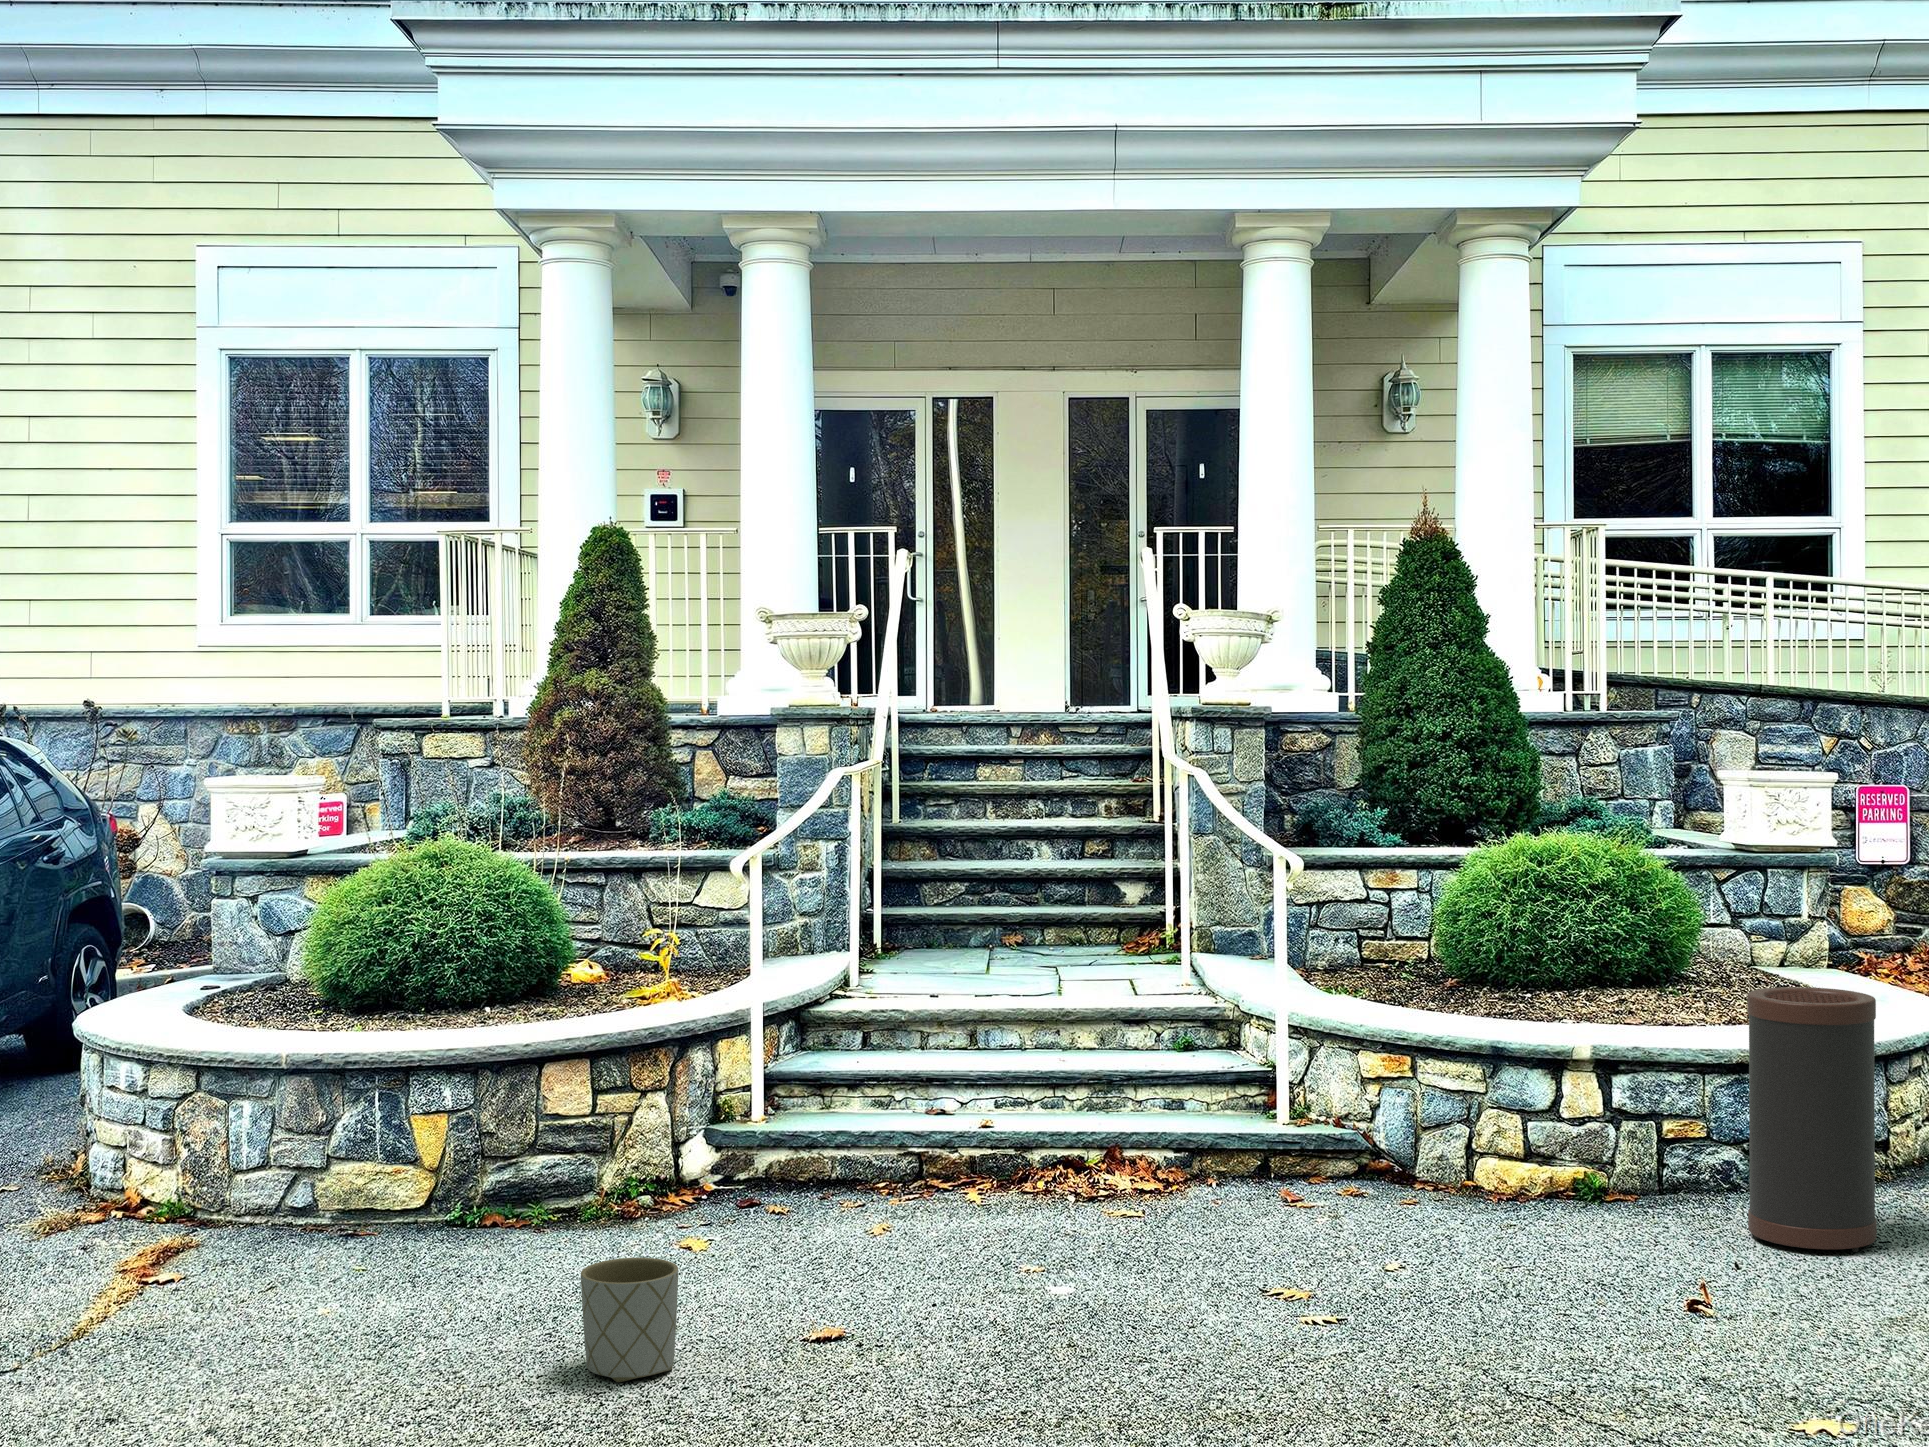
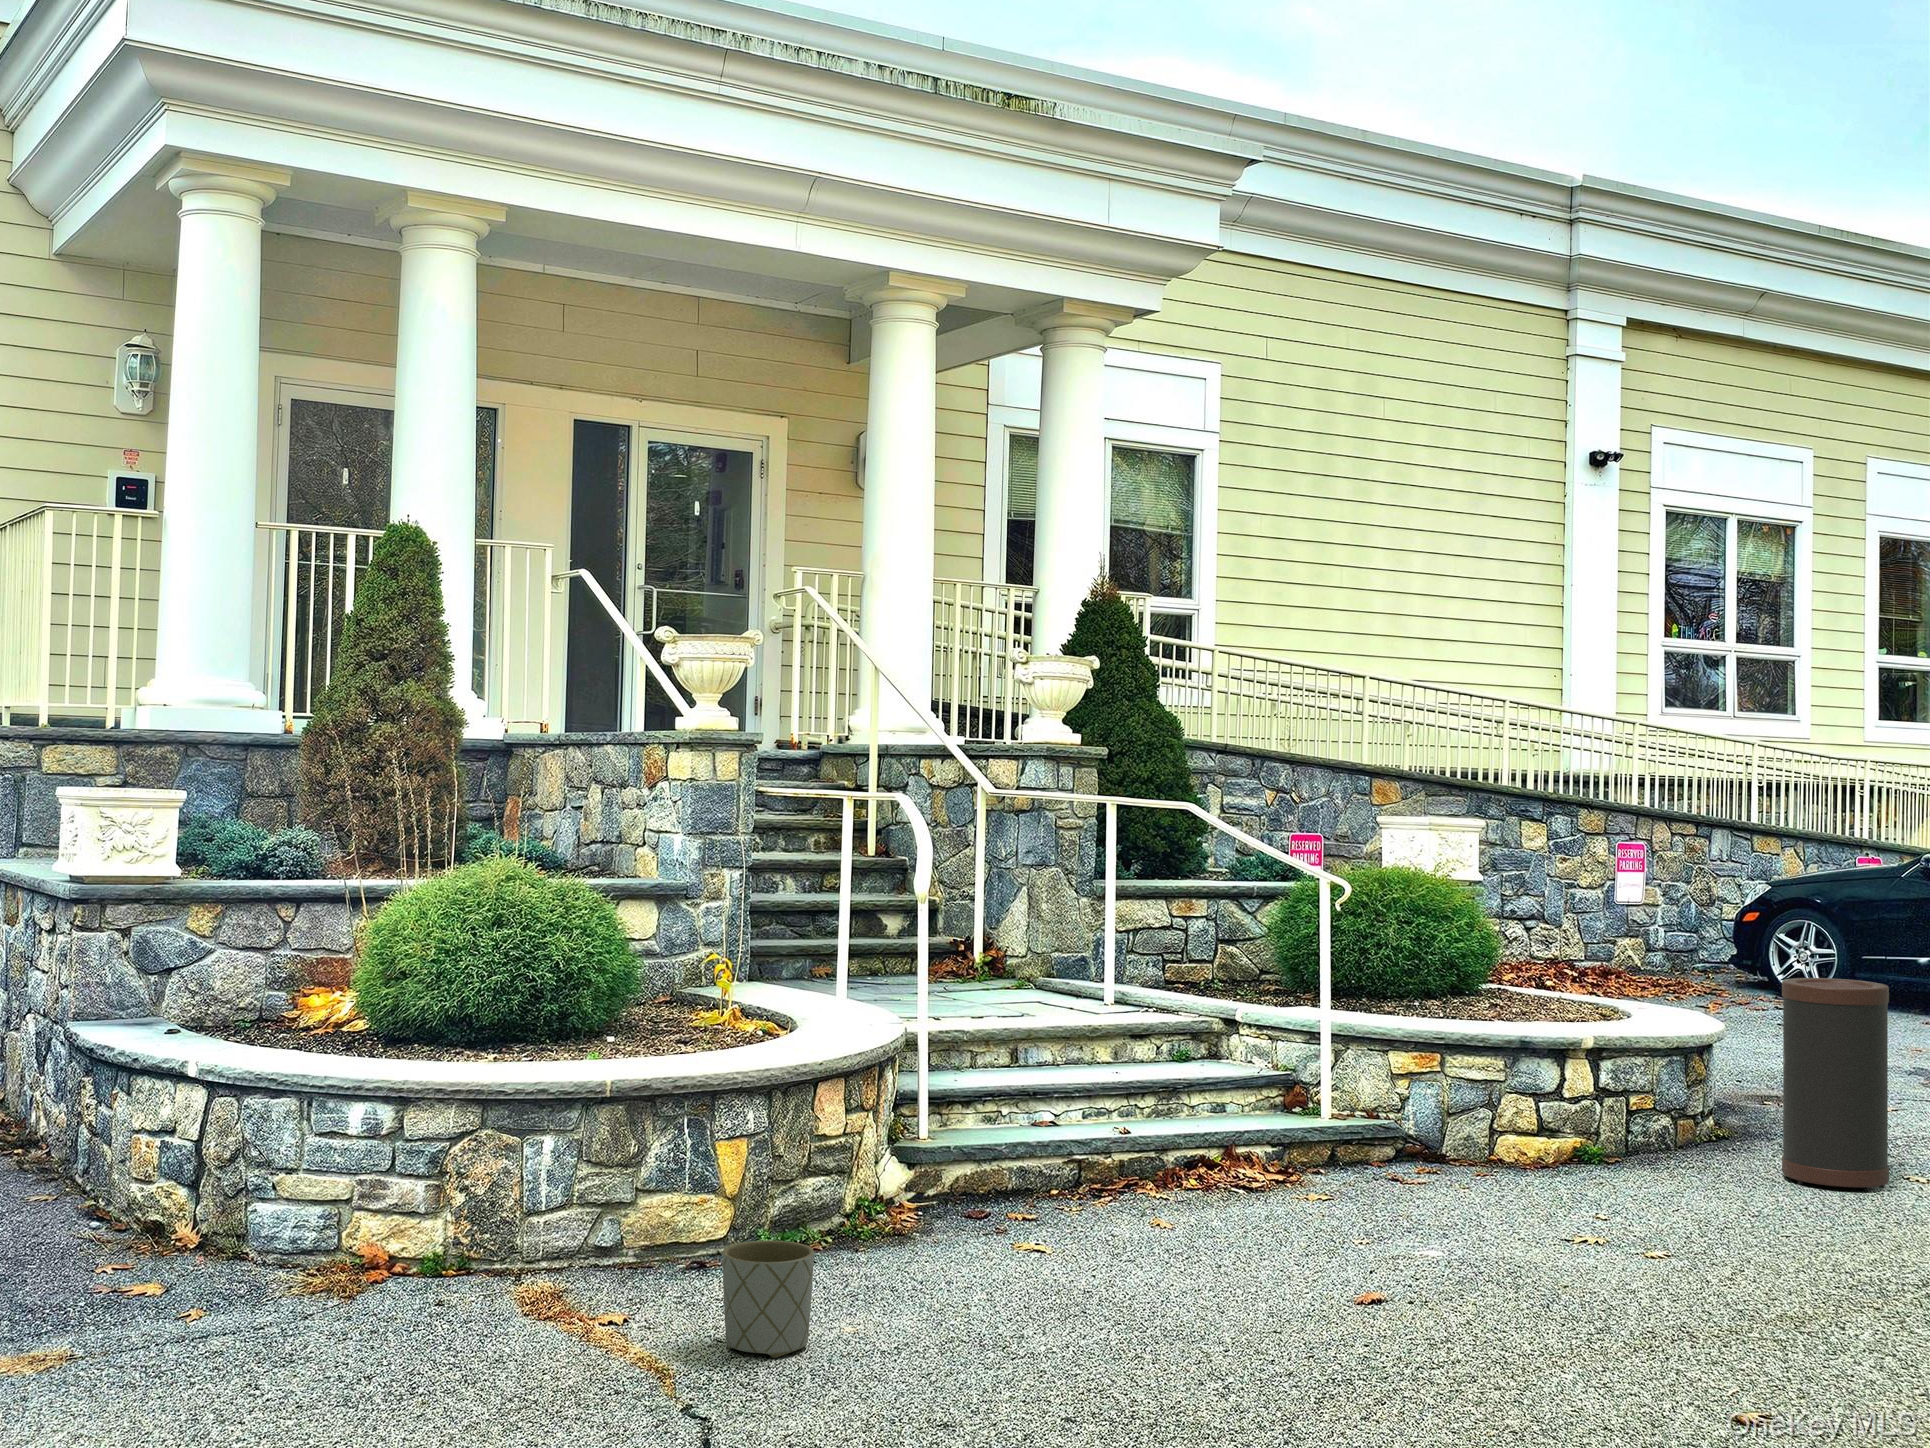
planter: present [581,1258,678,1382] -> present [722,1240,814,1358]

